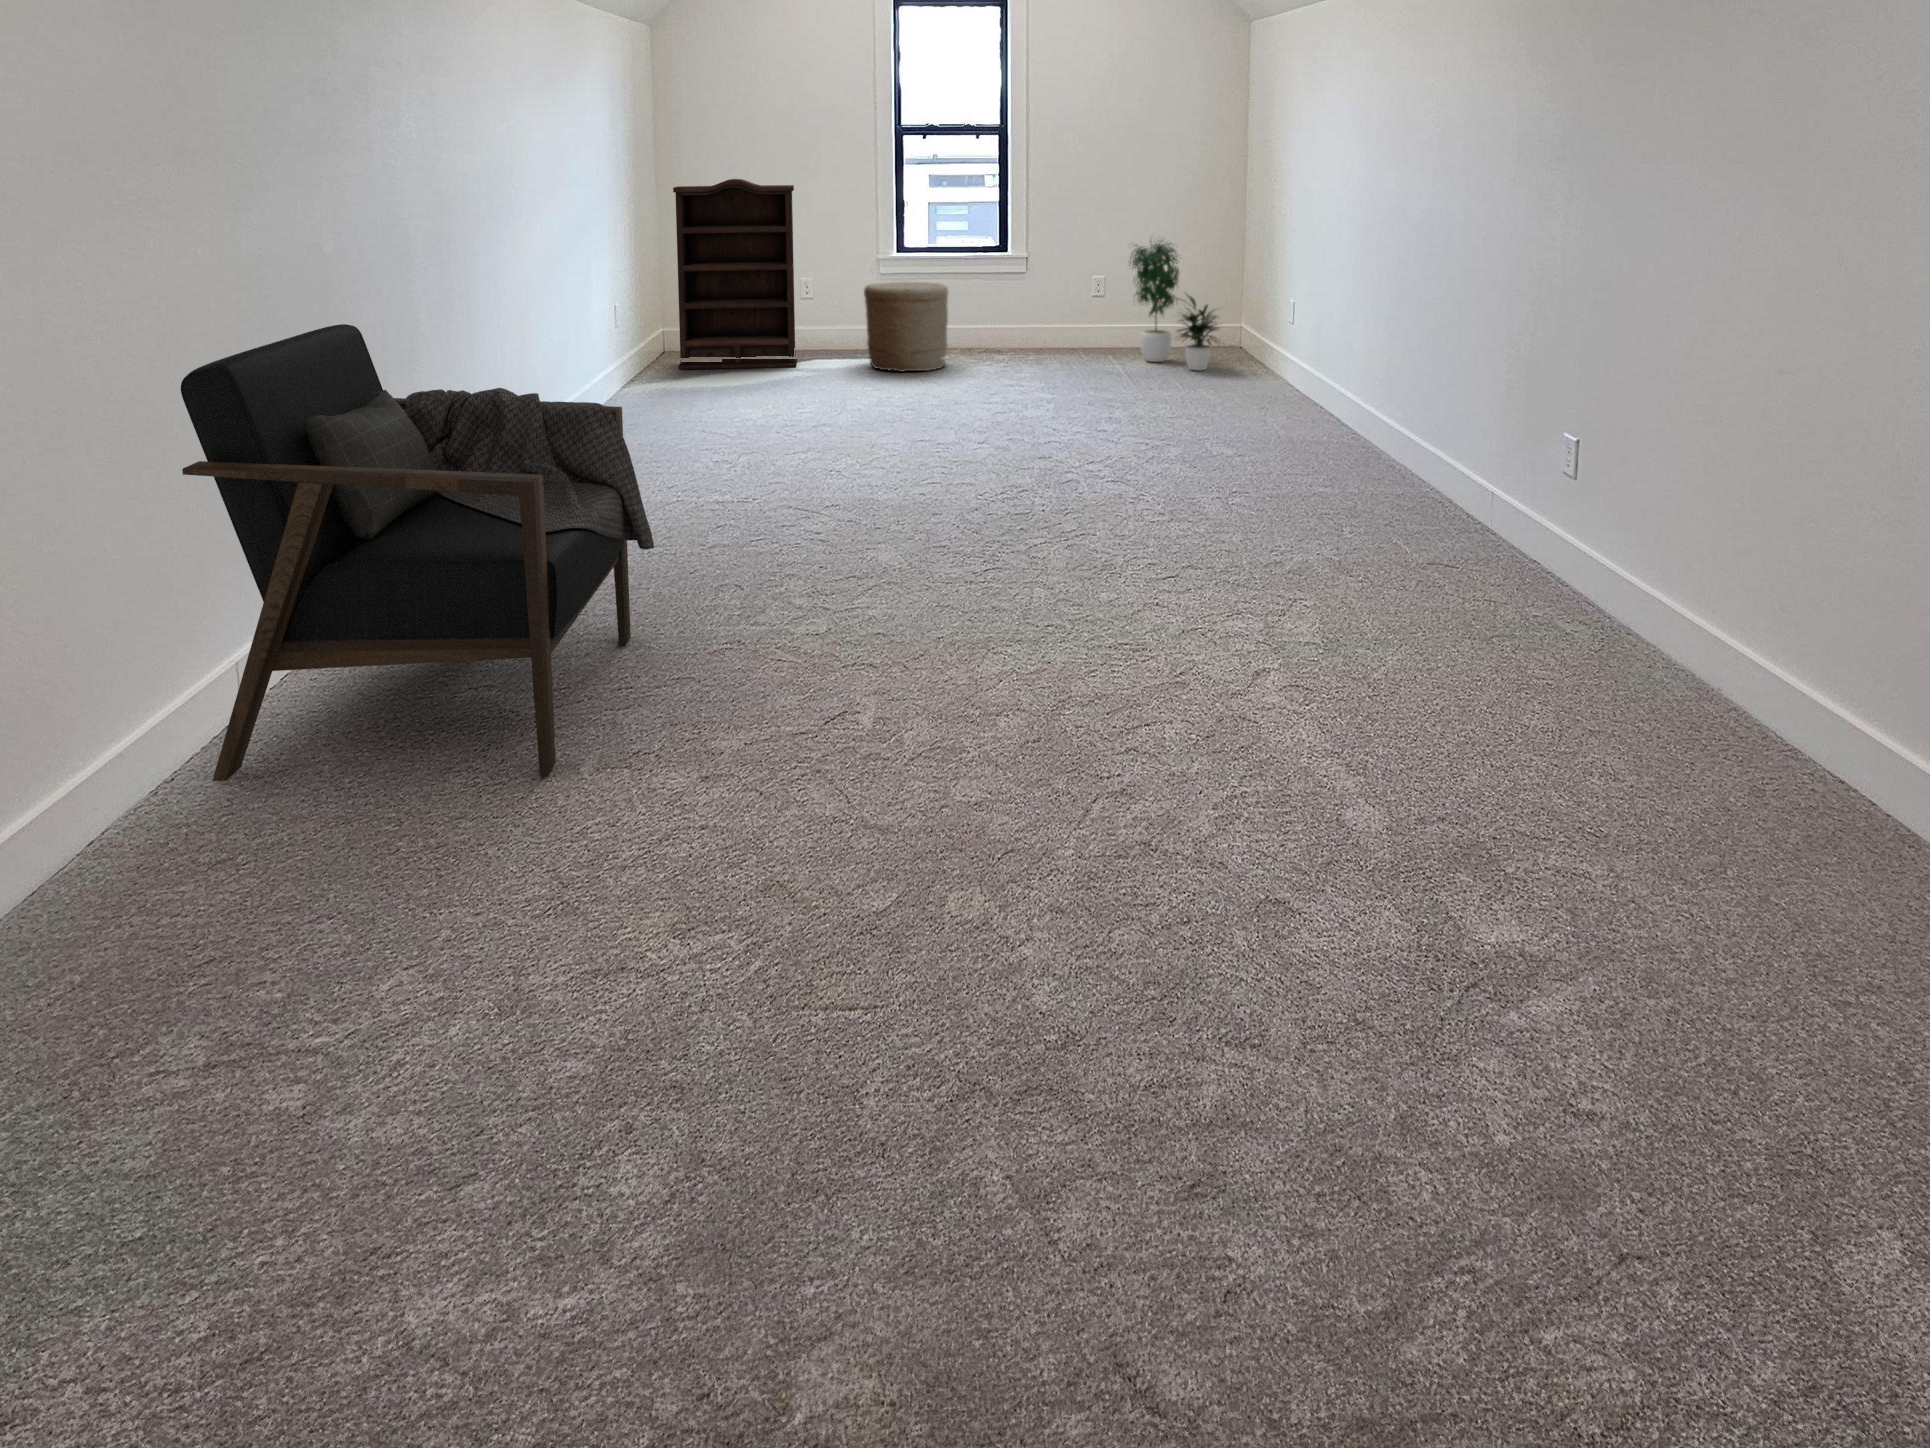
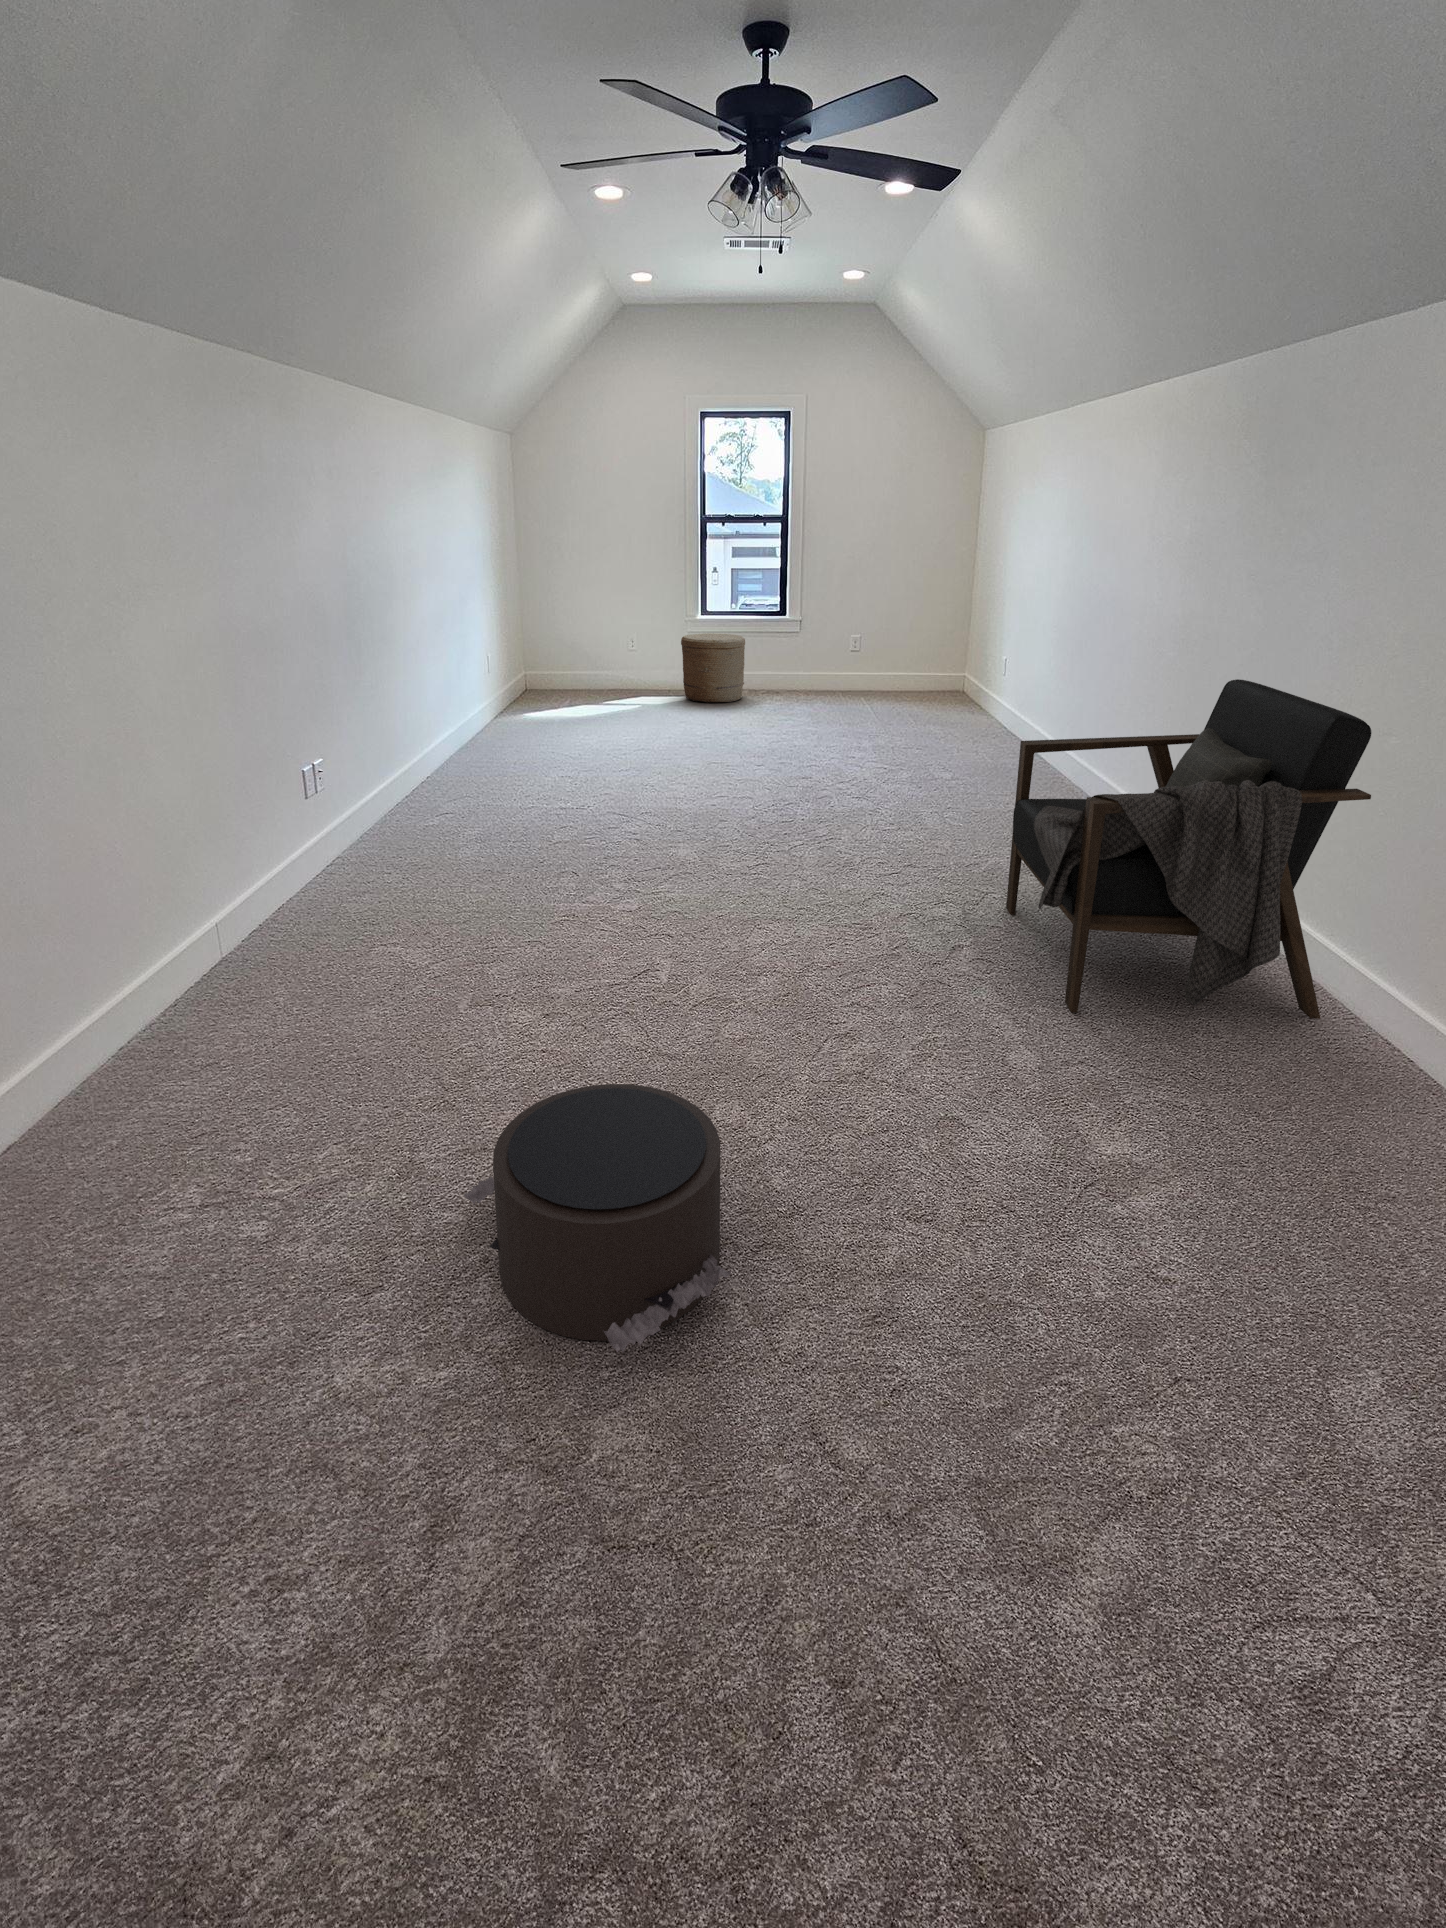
bookshelf: present [673,179,797,369] -> none [537,552,631,698]
potted plant: present [1130,241,1220,370] -> none [883,598,957,706]
armchair: present [181,324,654,781] -> present [1006,679,1371,1019]
pouf: none [593,862,984,1251] -> present [464,1084,731,1352]

